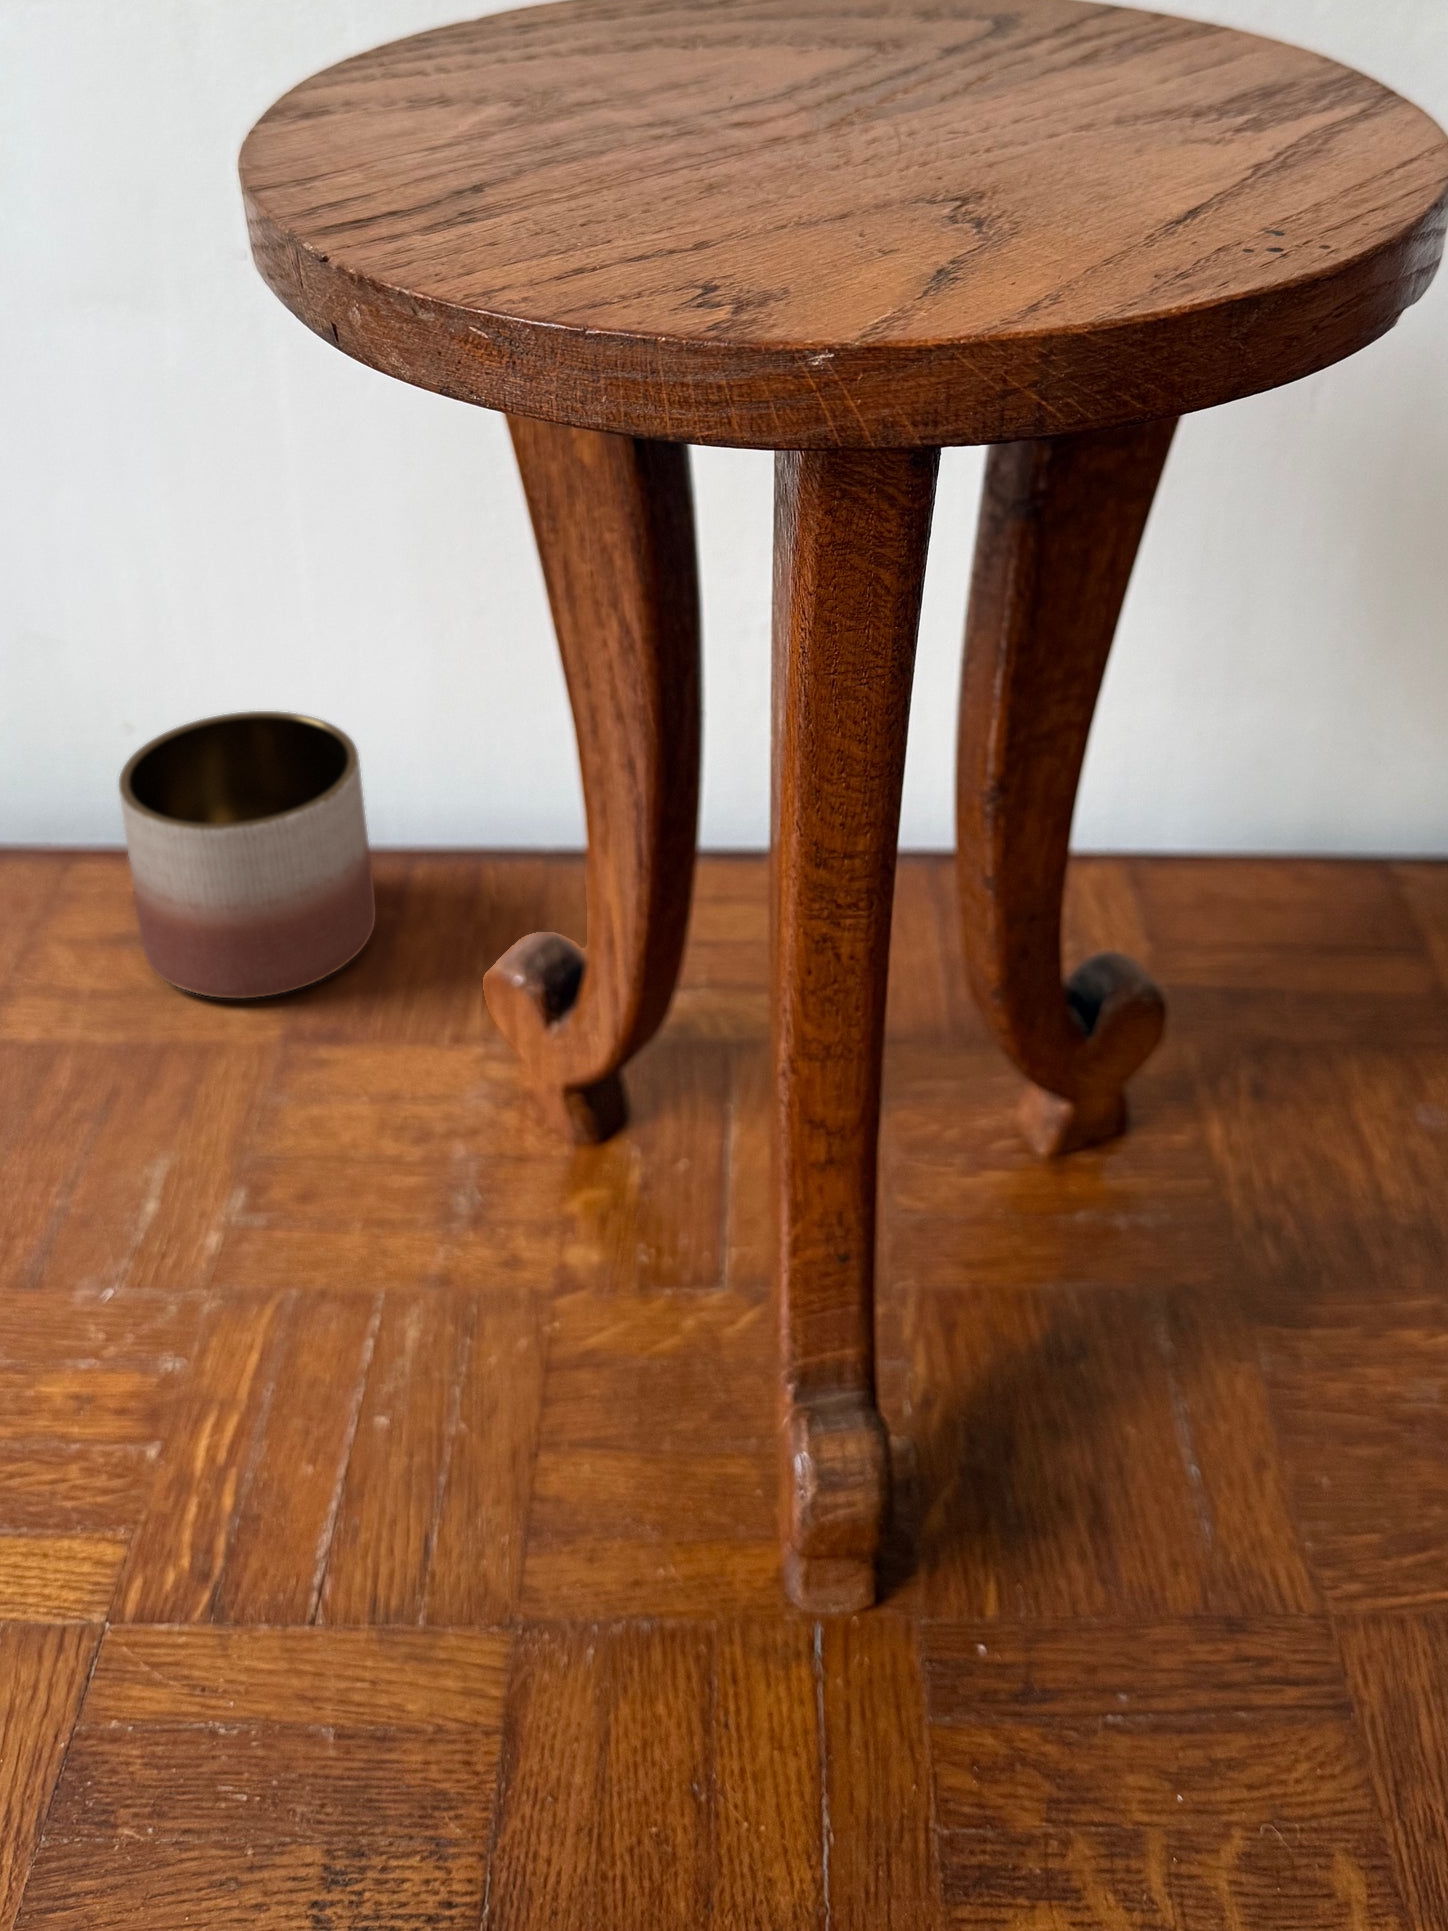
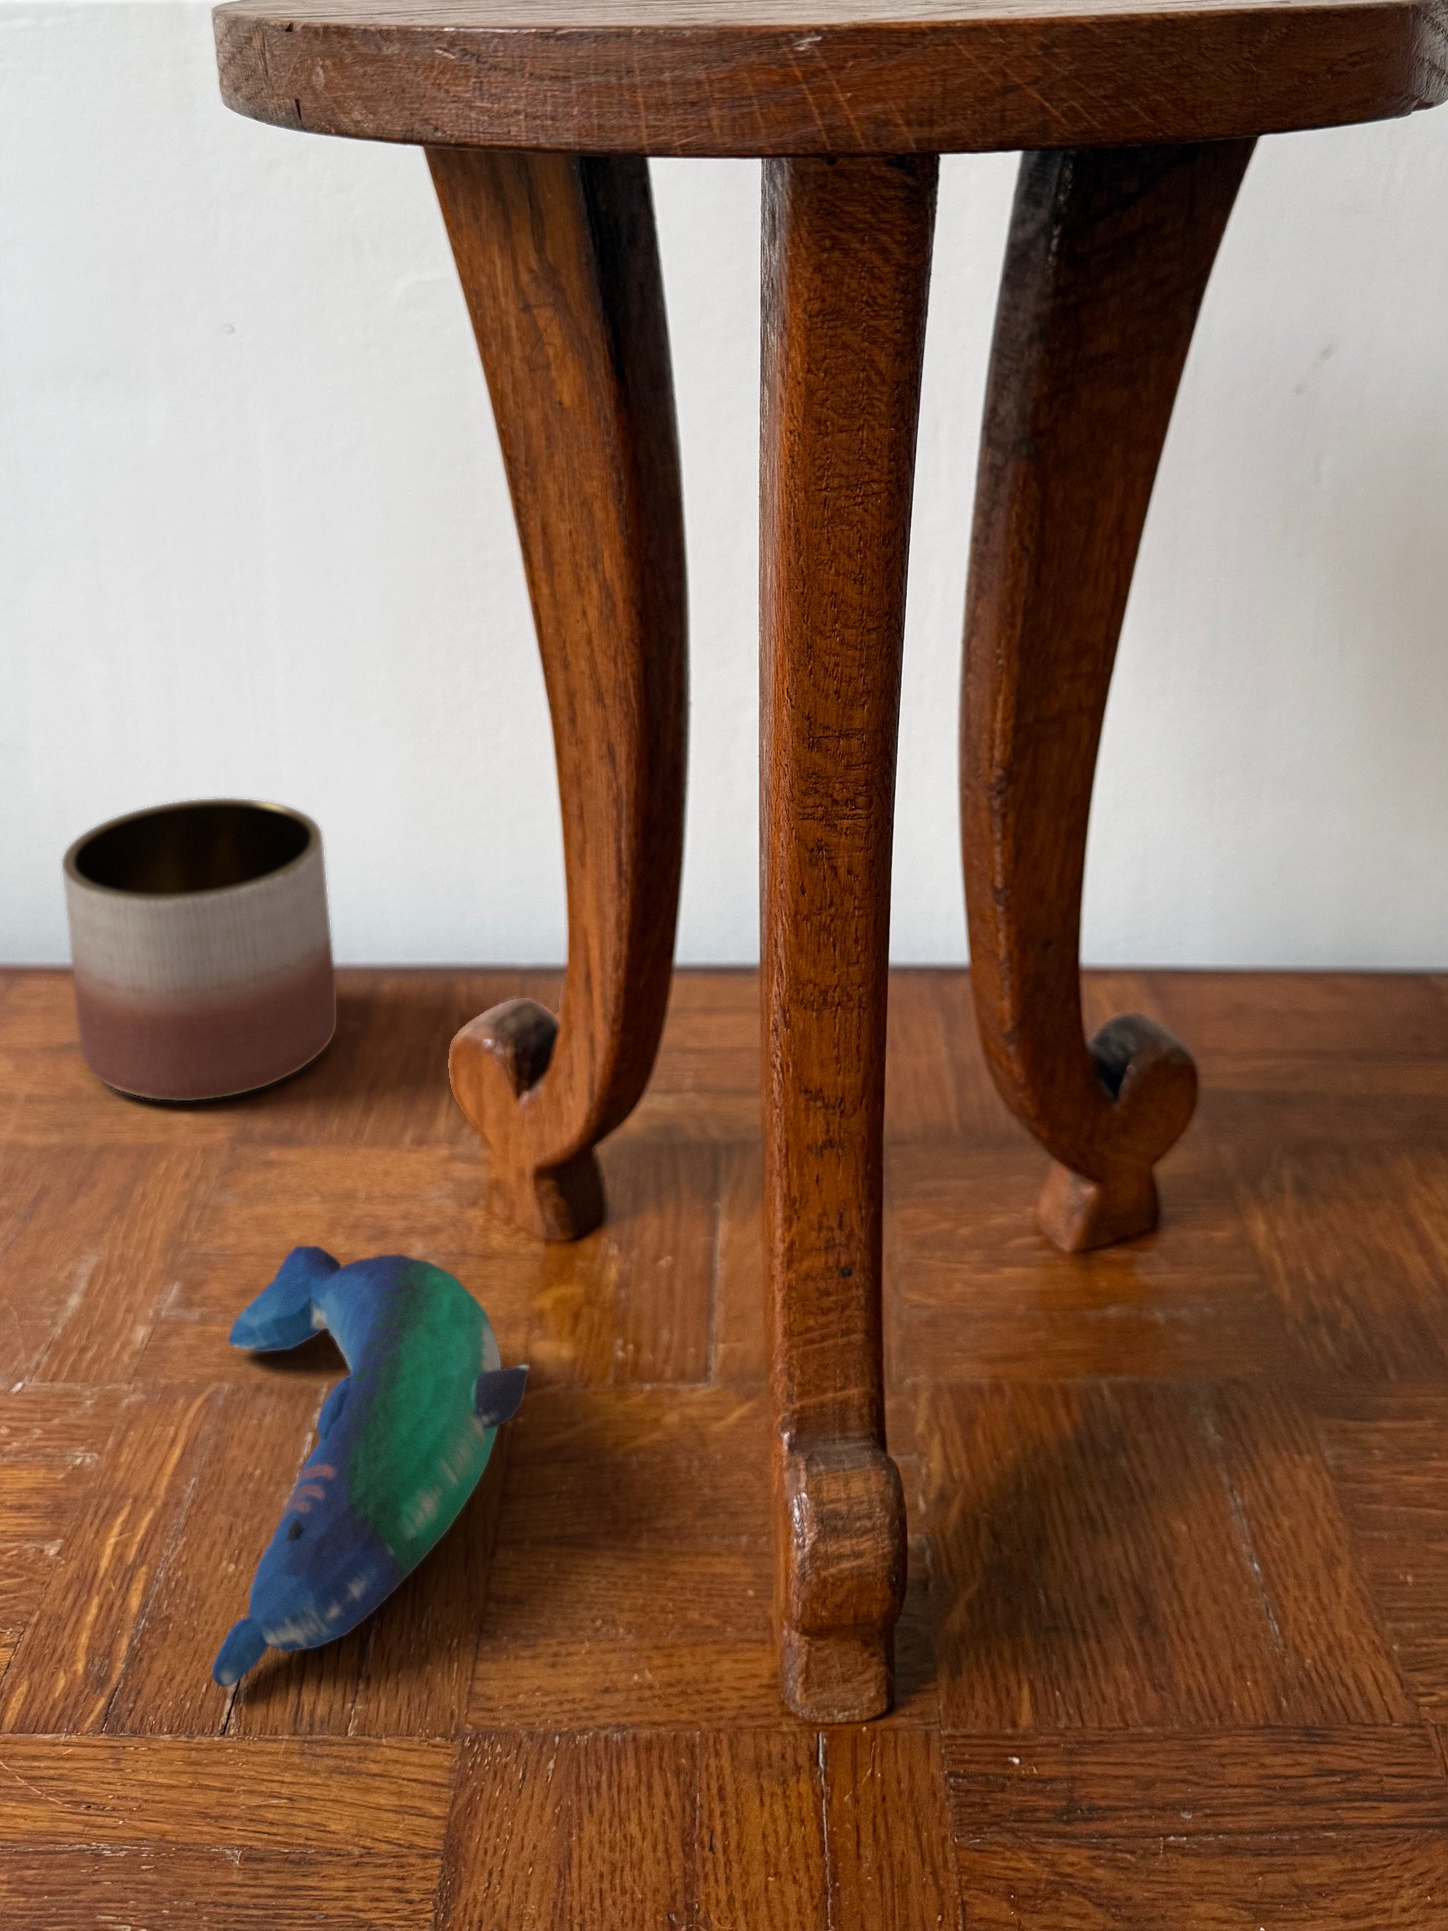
plush toy: none [294,1162,565,1584] -> present [212,1246,529,1687]

